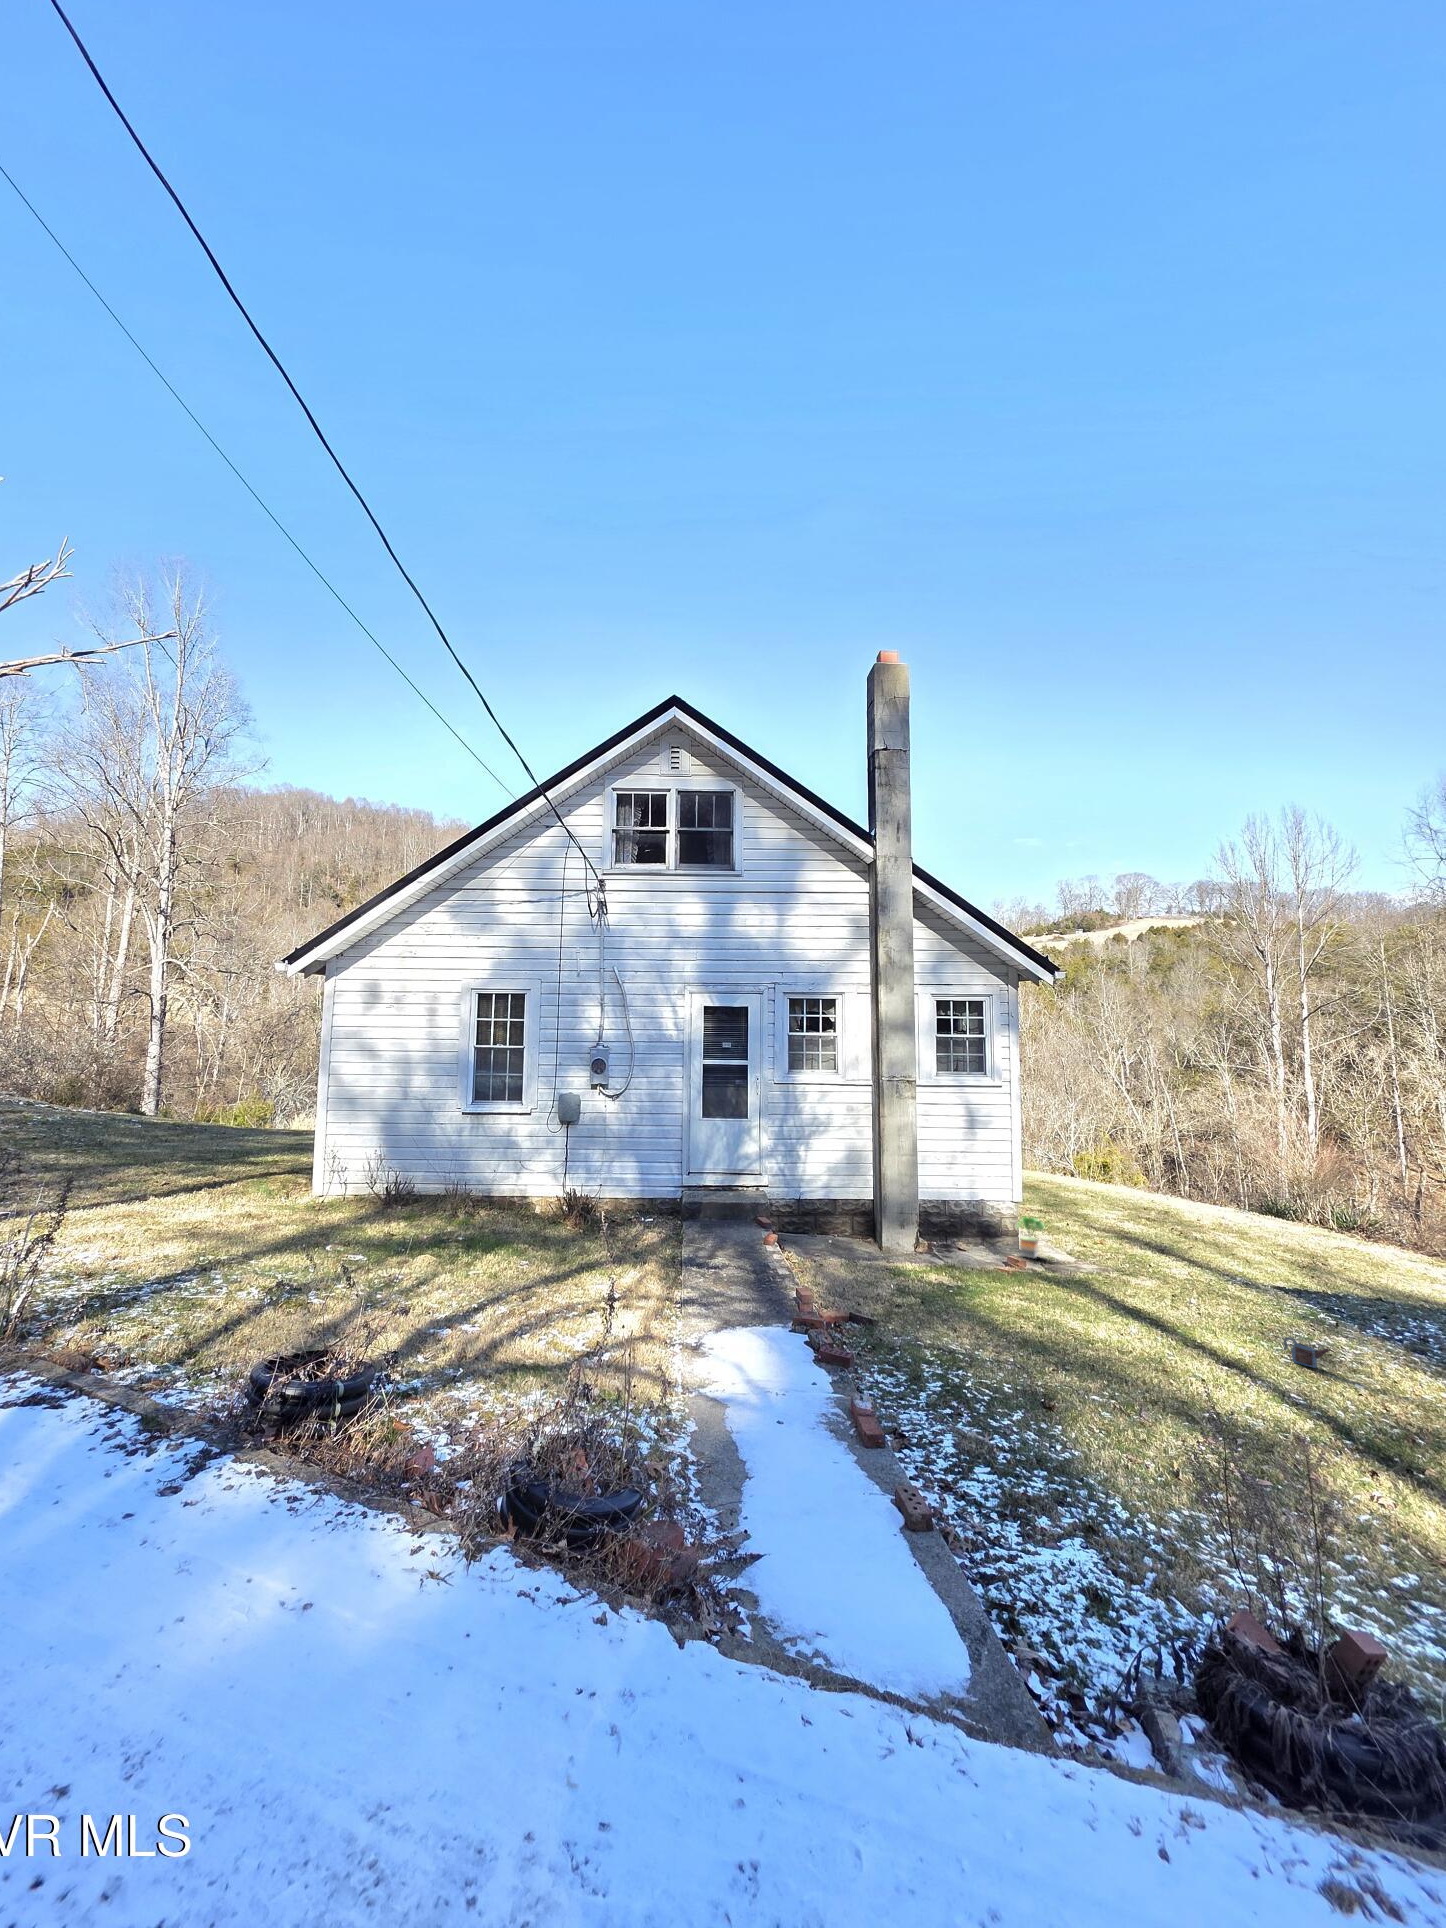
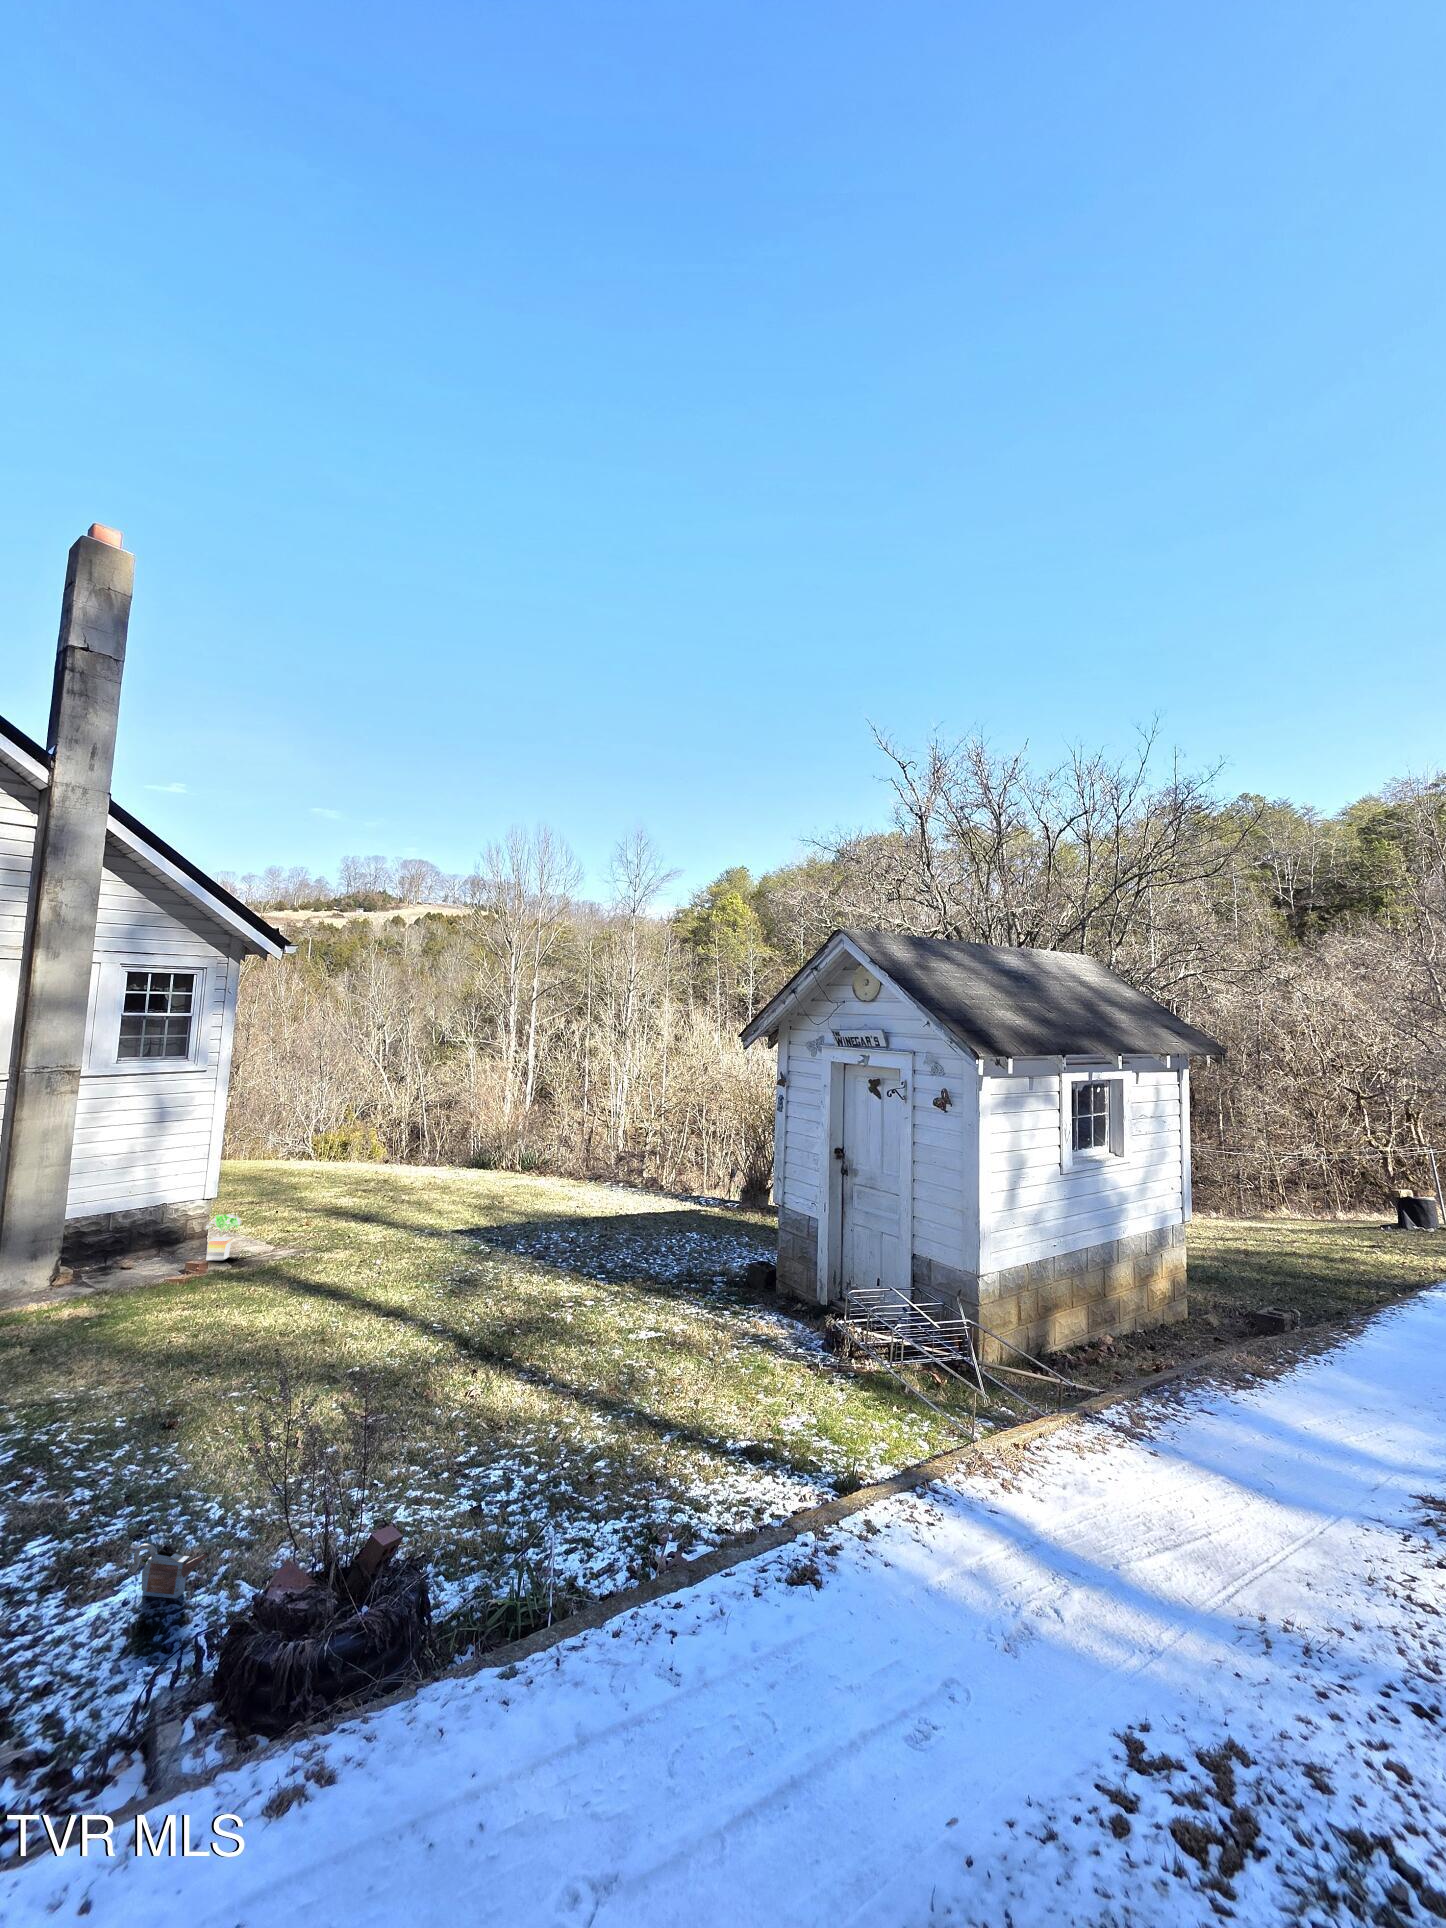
watering can: present [1284,1337,1330,1368] -> present [131,1544,210,1599]

